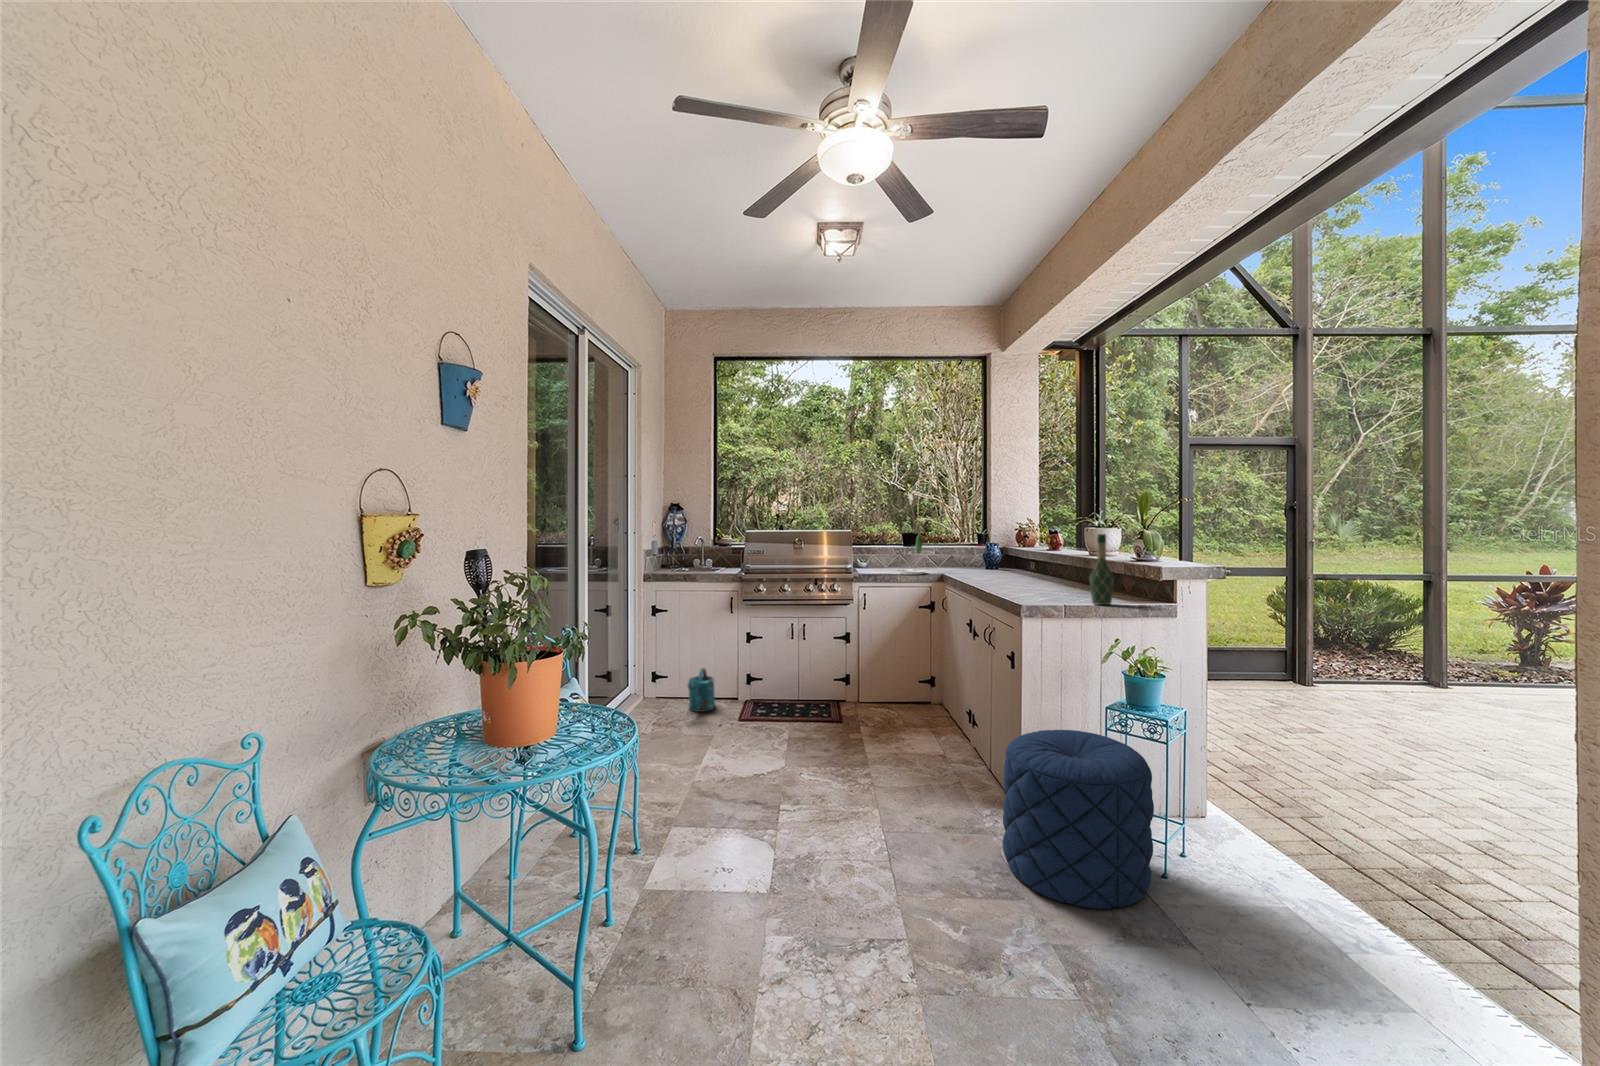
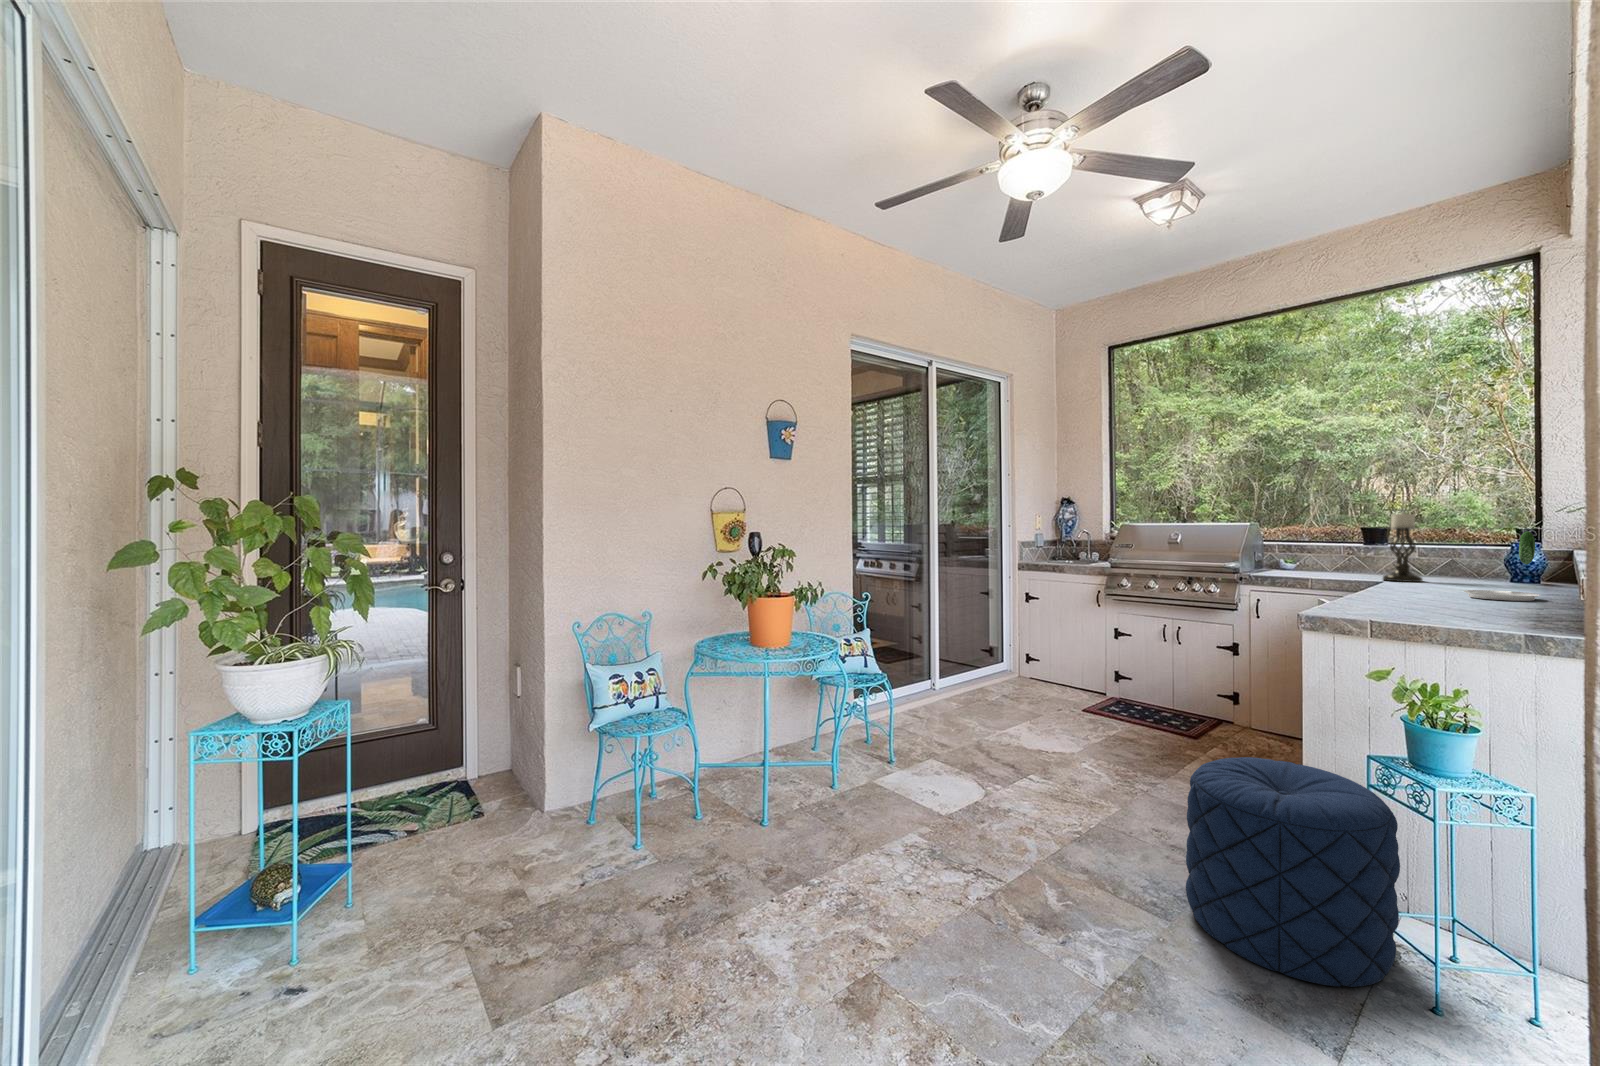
candle holder: none [938,521,960,572] -> present [1383,512,1423,582]
wine bottle: present [1089,534,1114,605] -> none [1423,524,1468,624]
plate: present [897,535,926,575] -> present [1464,531,1540,601]
watering can: present [688,668,715,712] -> none [1038,656,1077,697]

